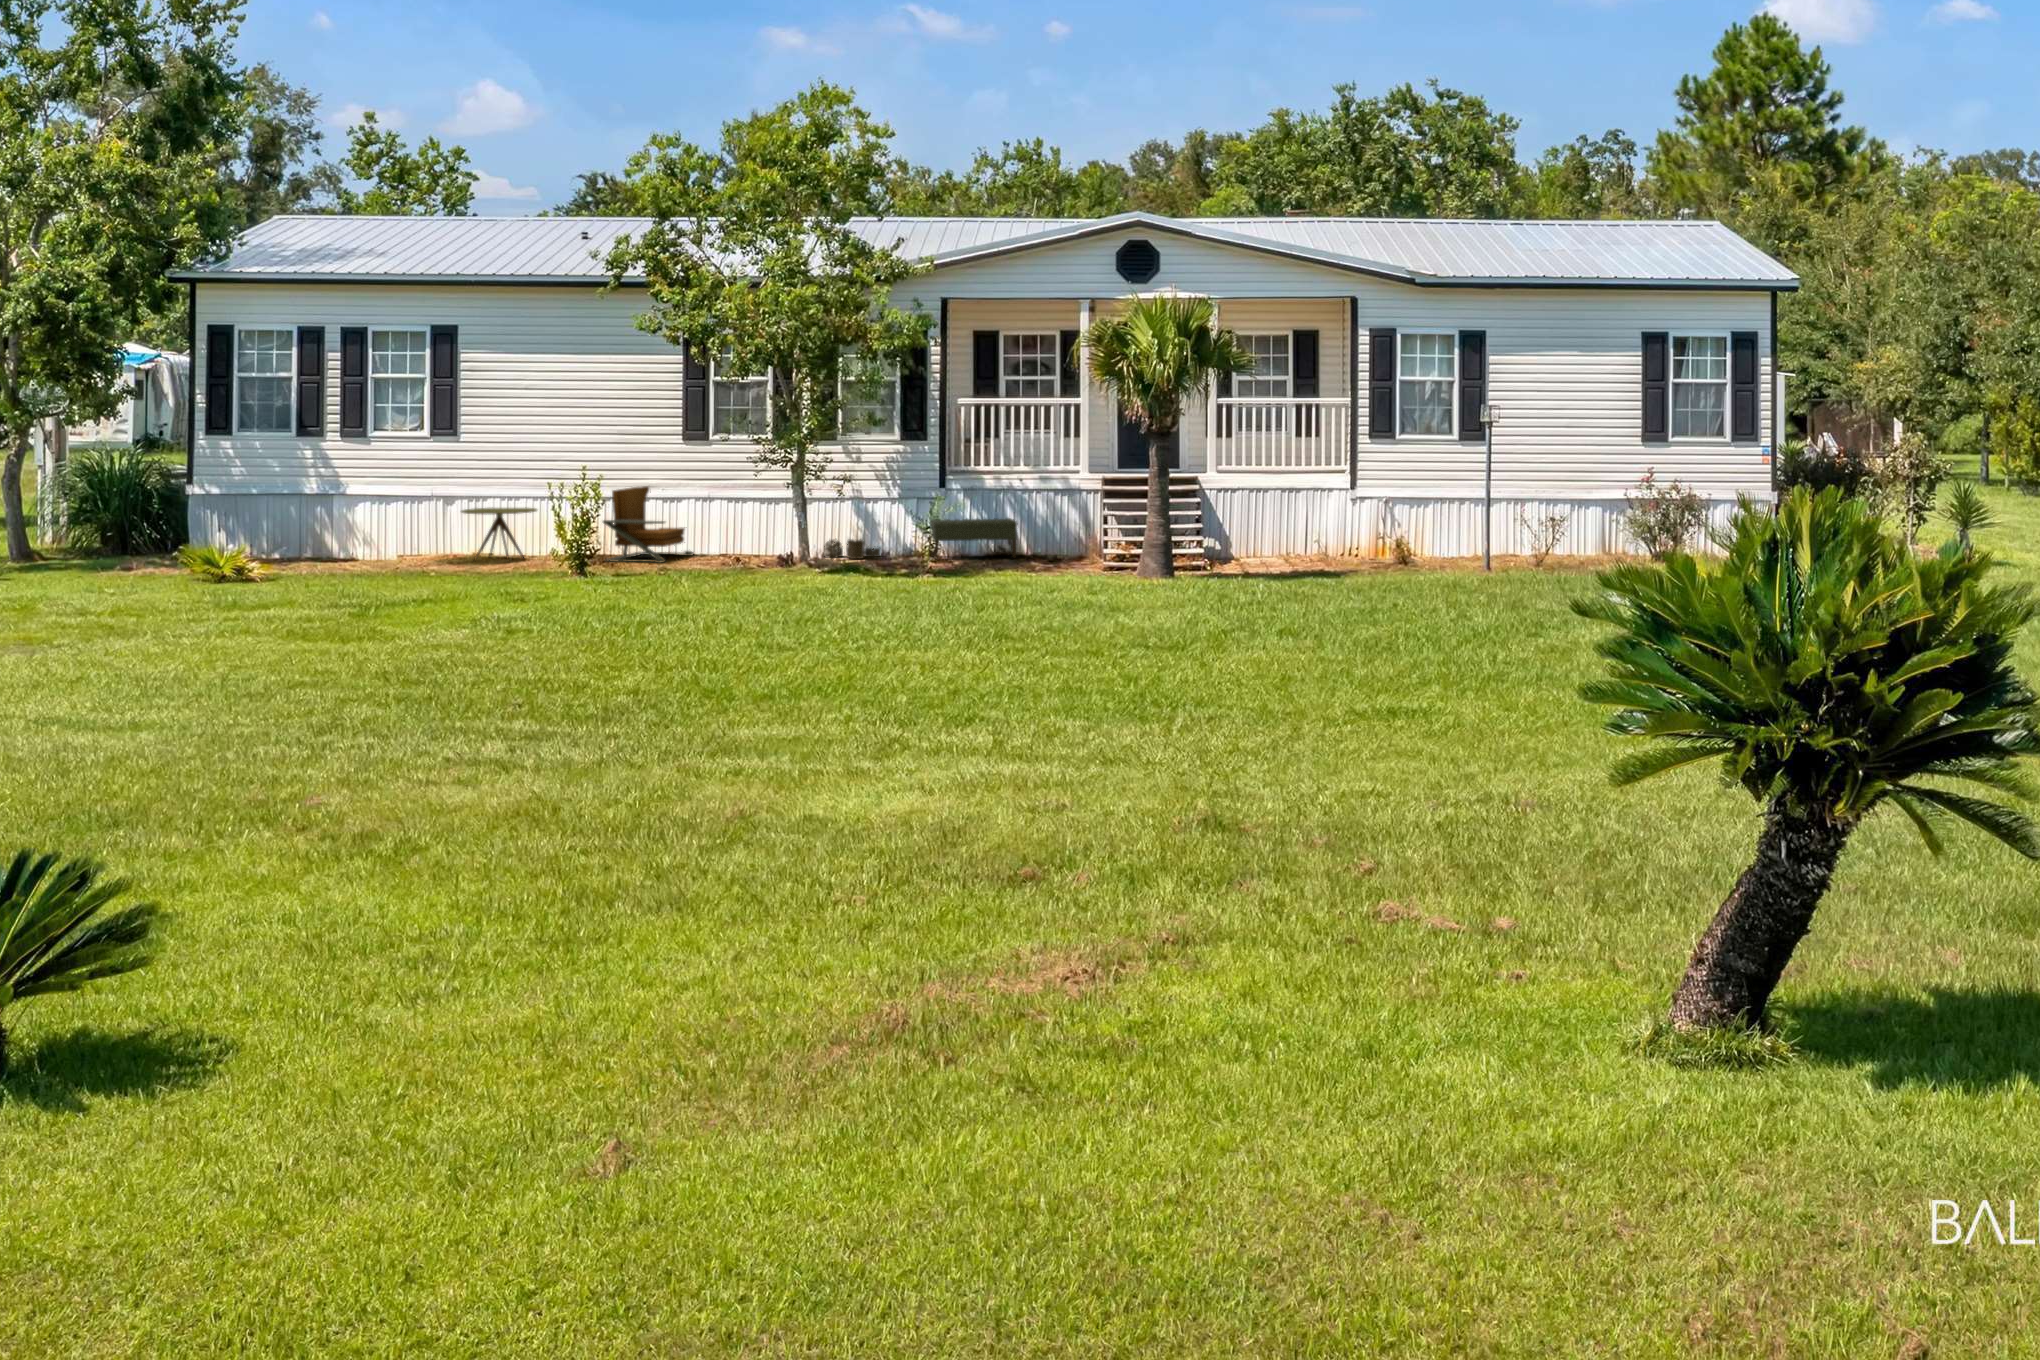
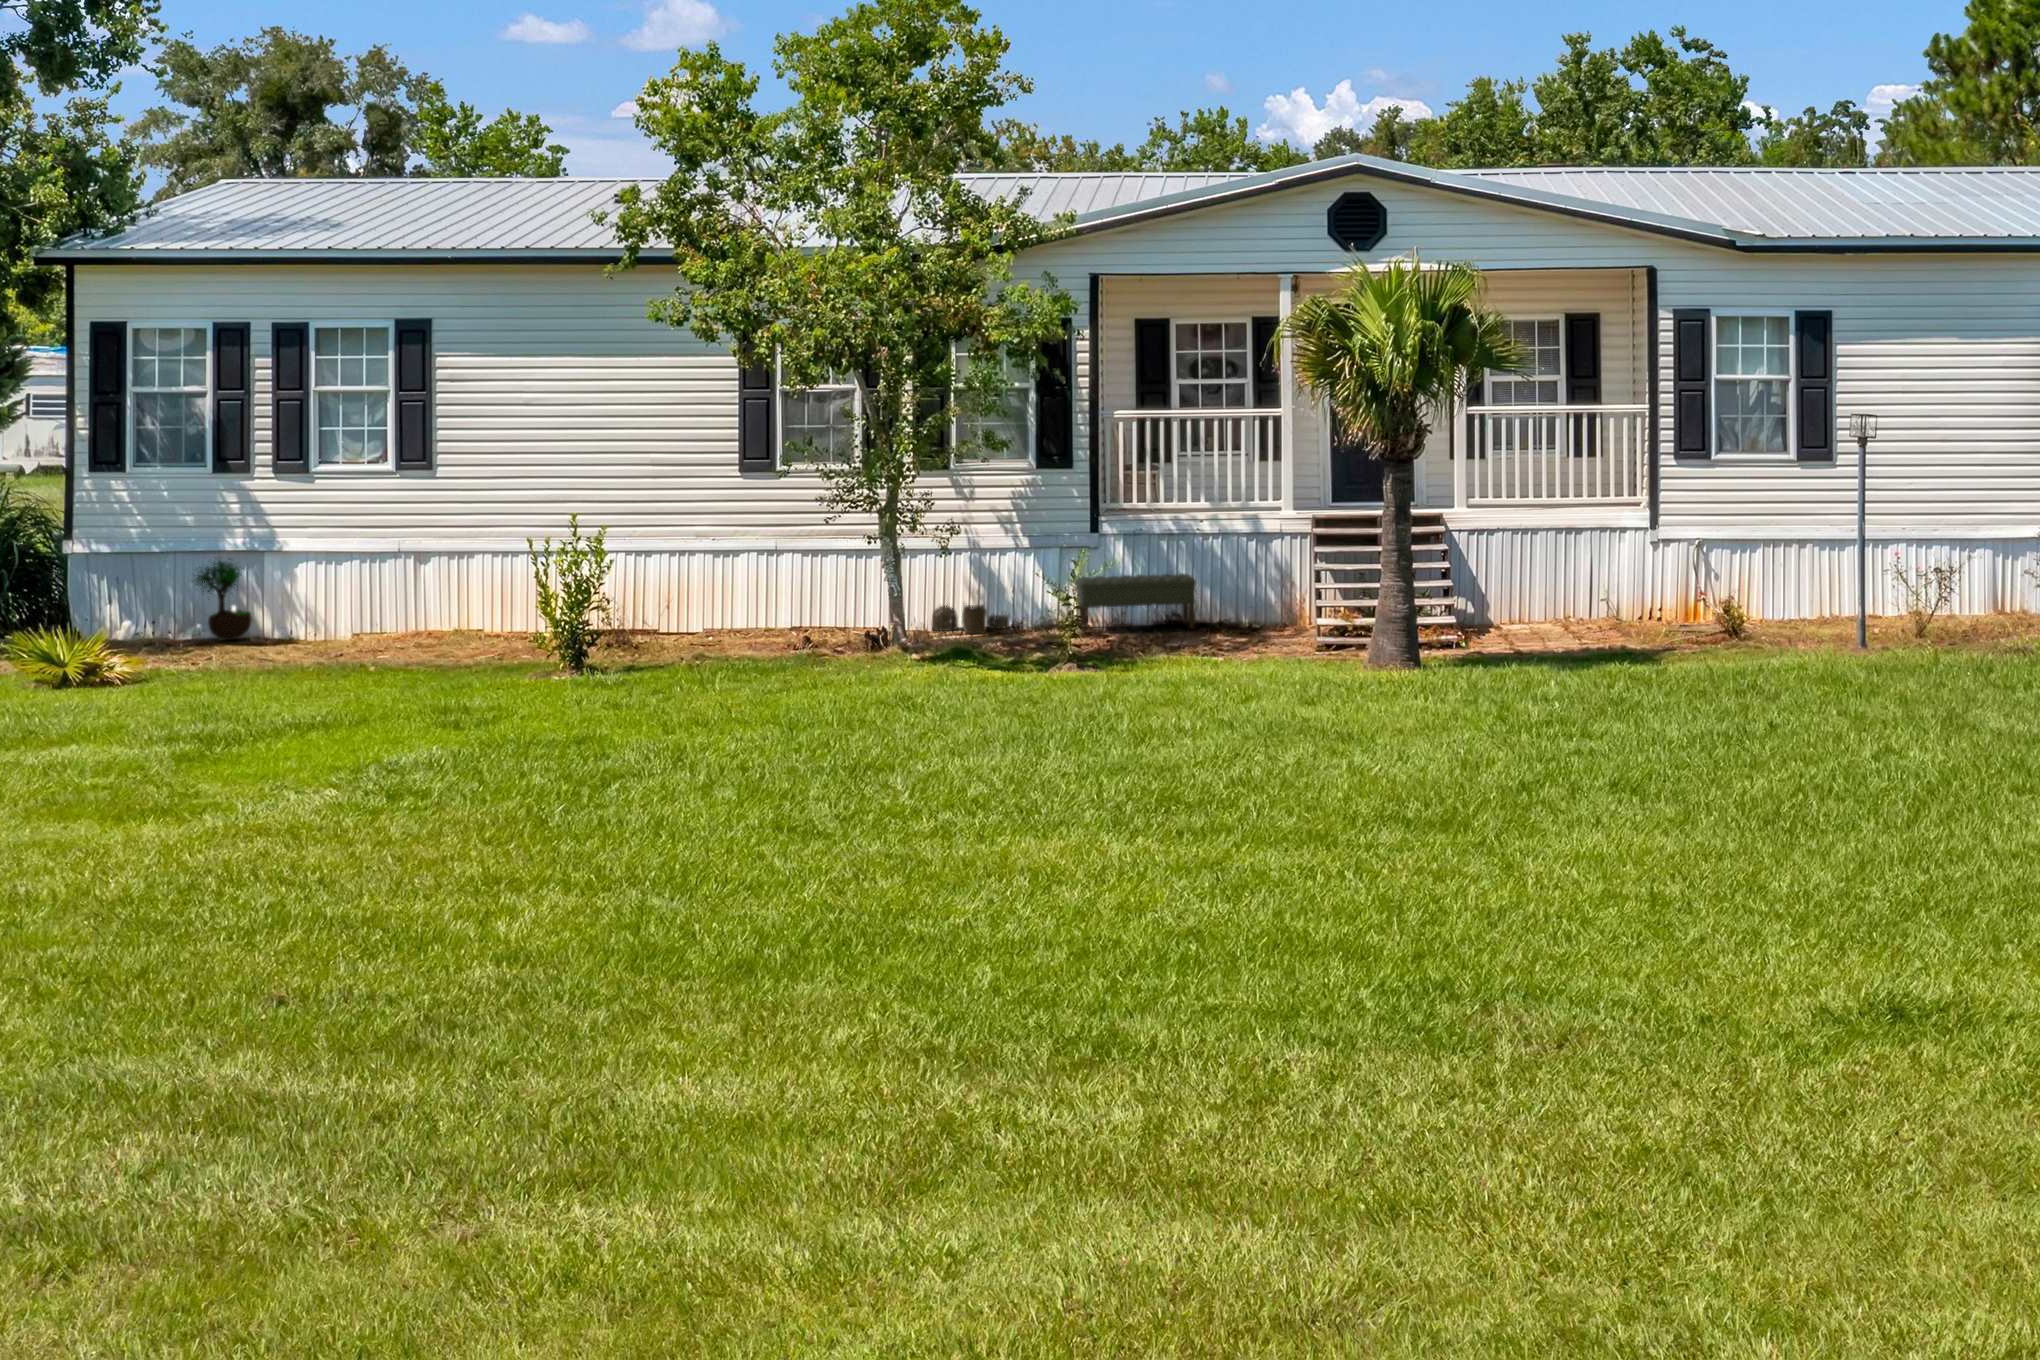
lounge chair: present [603,486,694,563] -> none [624,534,757,644]
potted tree: none [285,494,327,558] -> present [192,558,252,640]
round table: present [461,507,537,561] -> none [429,566,538,645]

